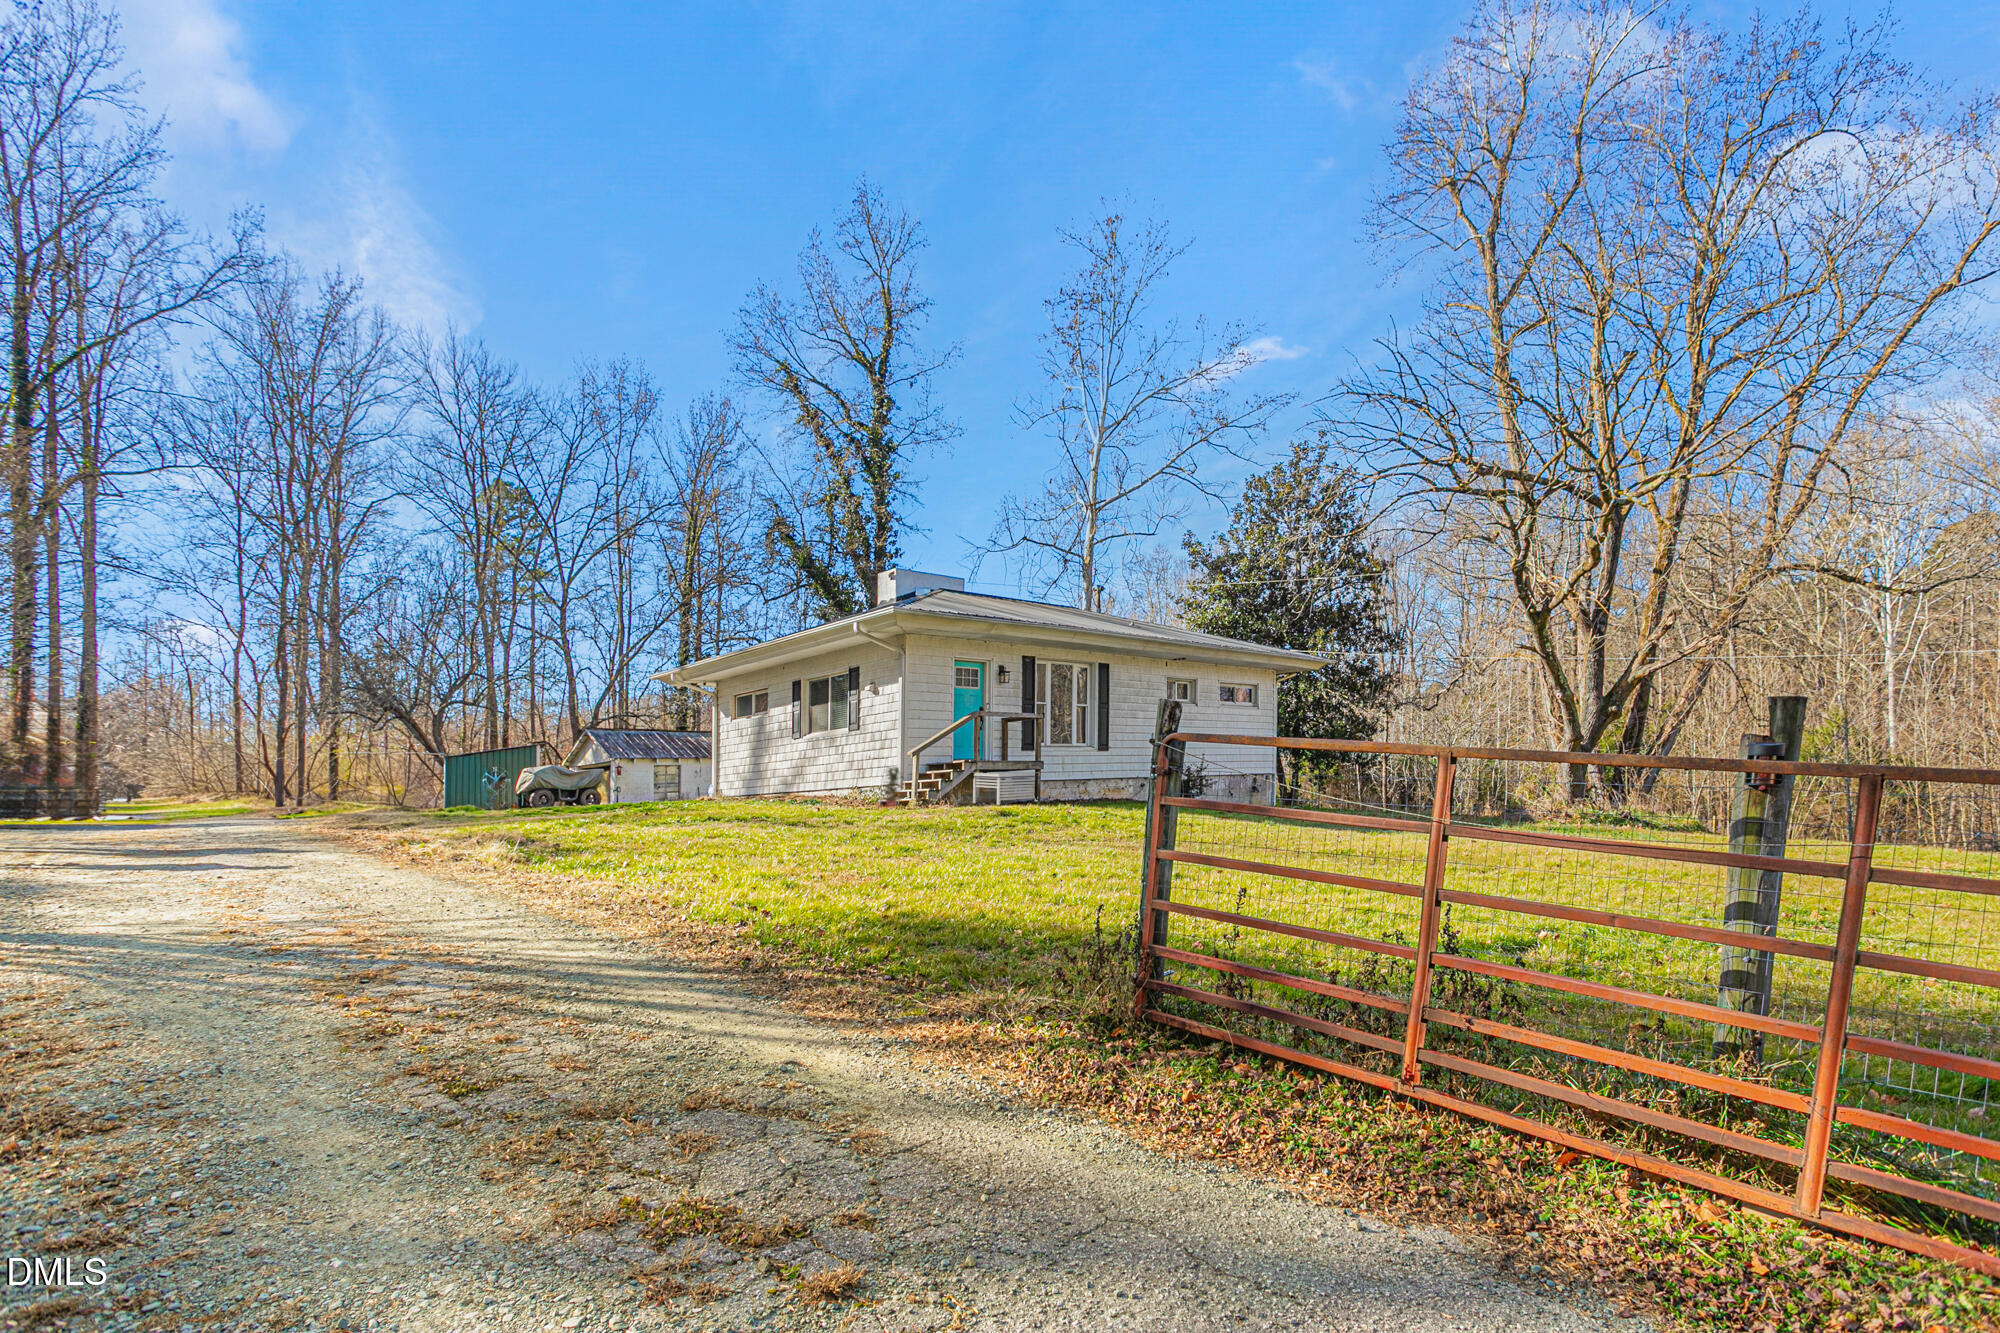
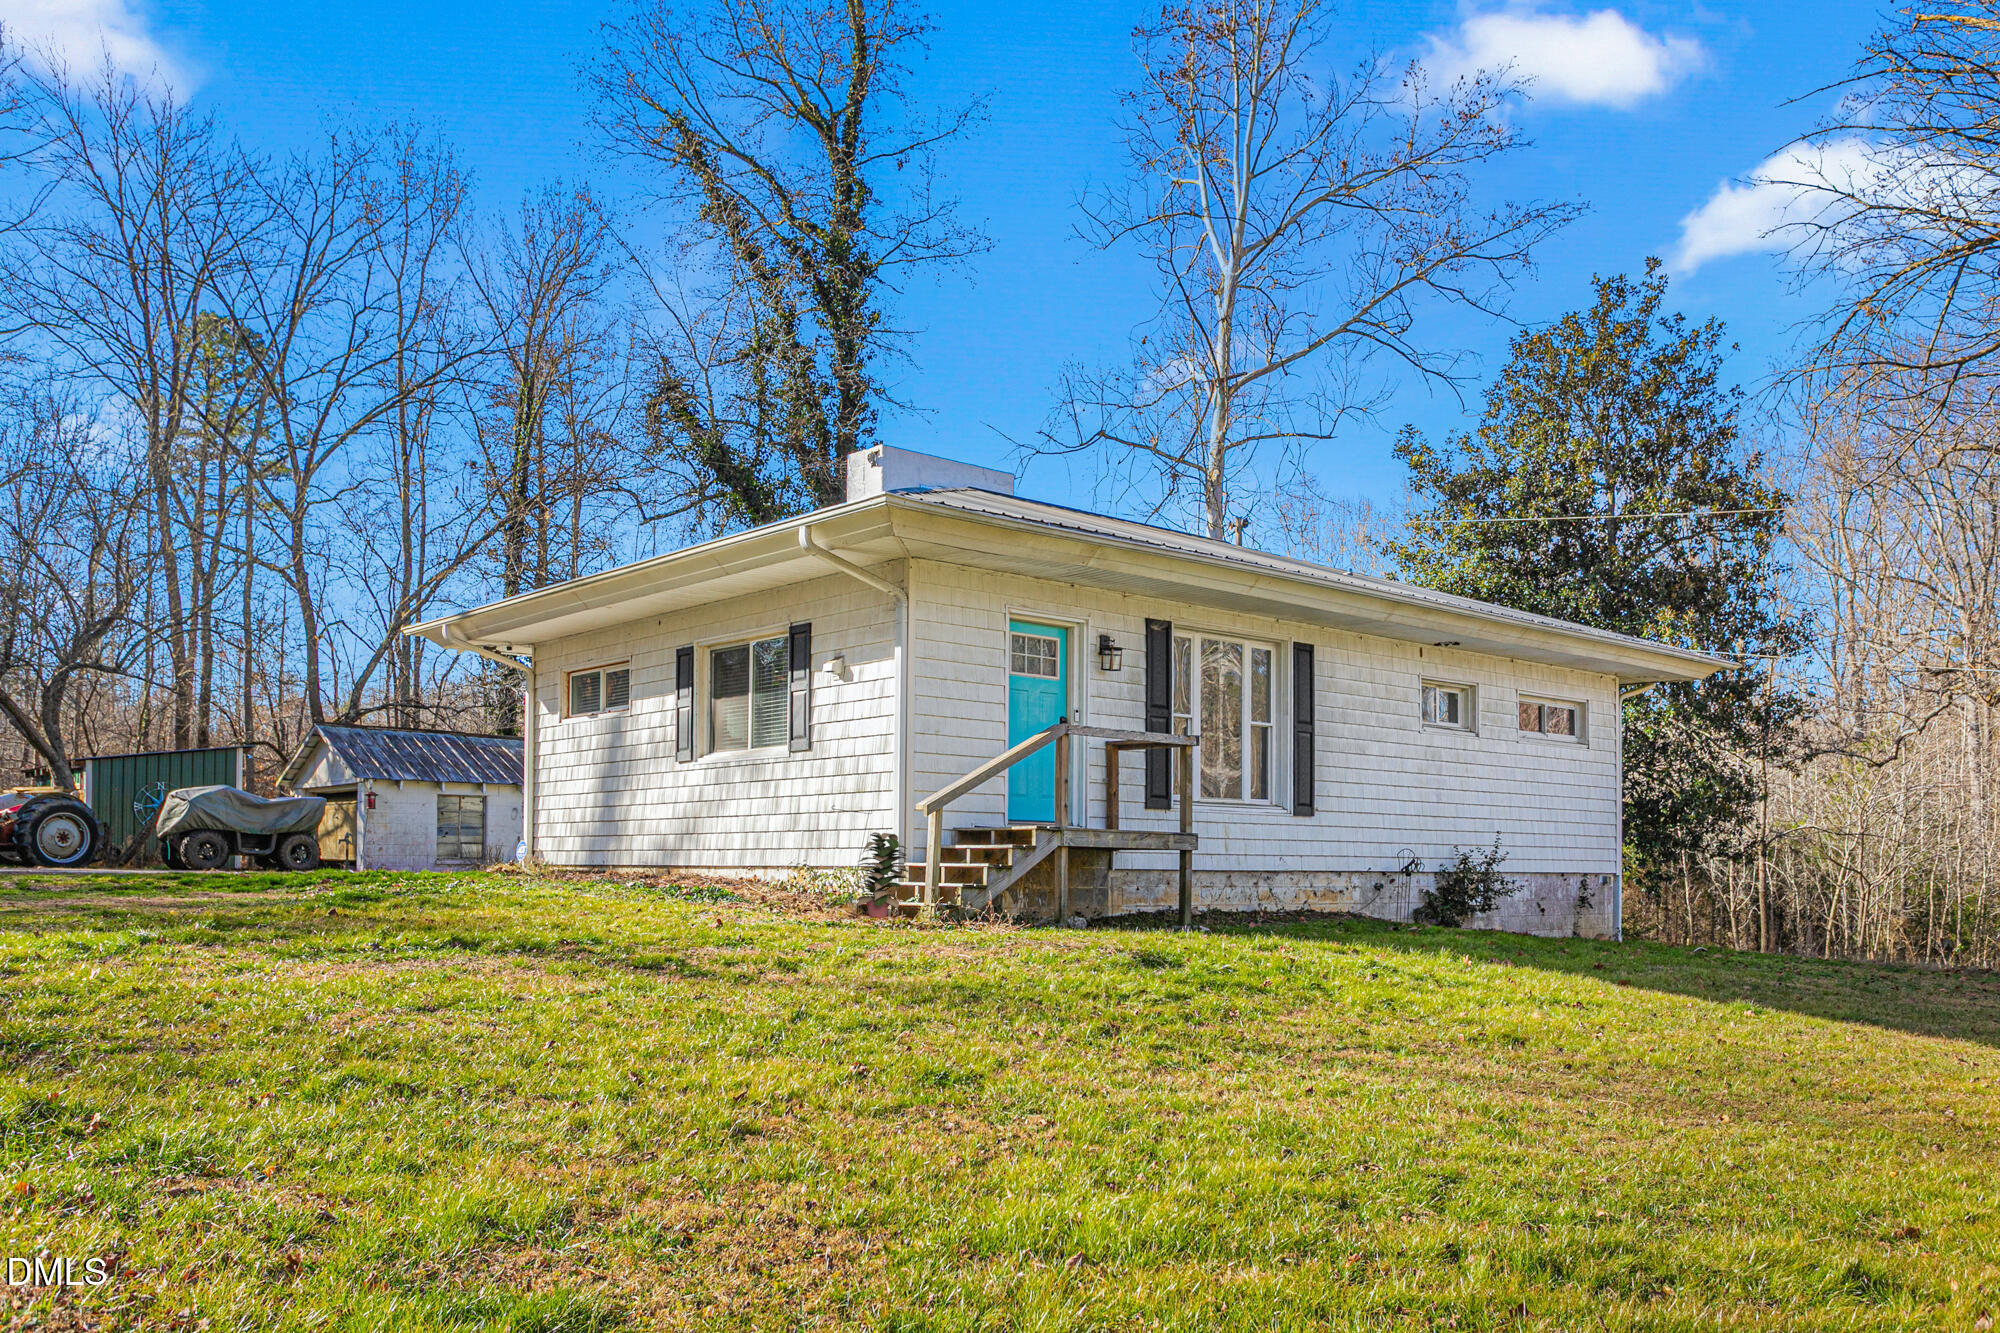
storage bench: present [973,772,1040,805] -> none [1044,848,1181,923]

